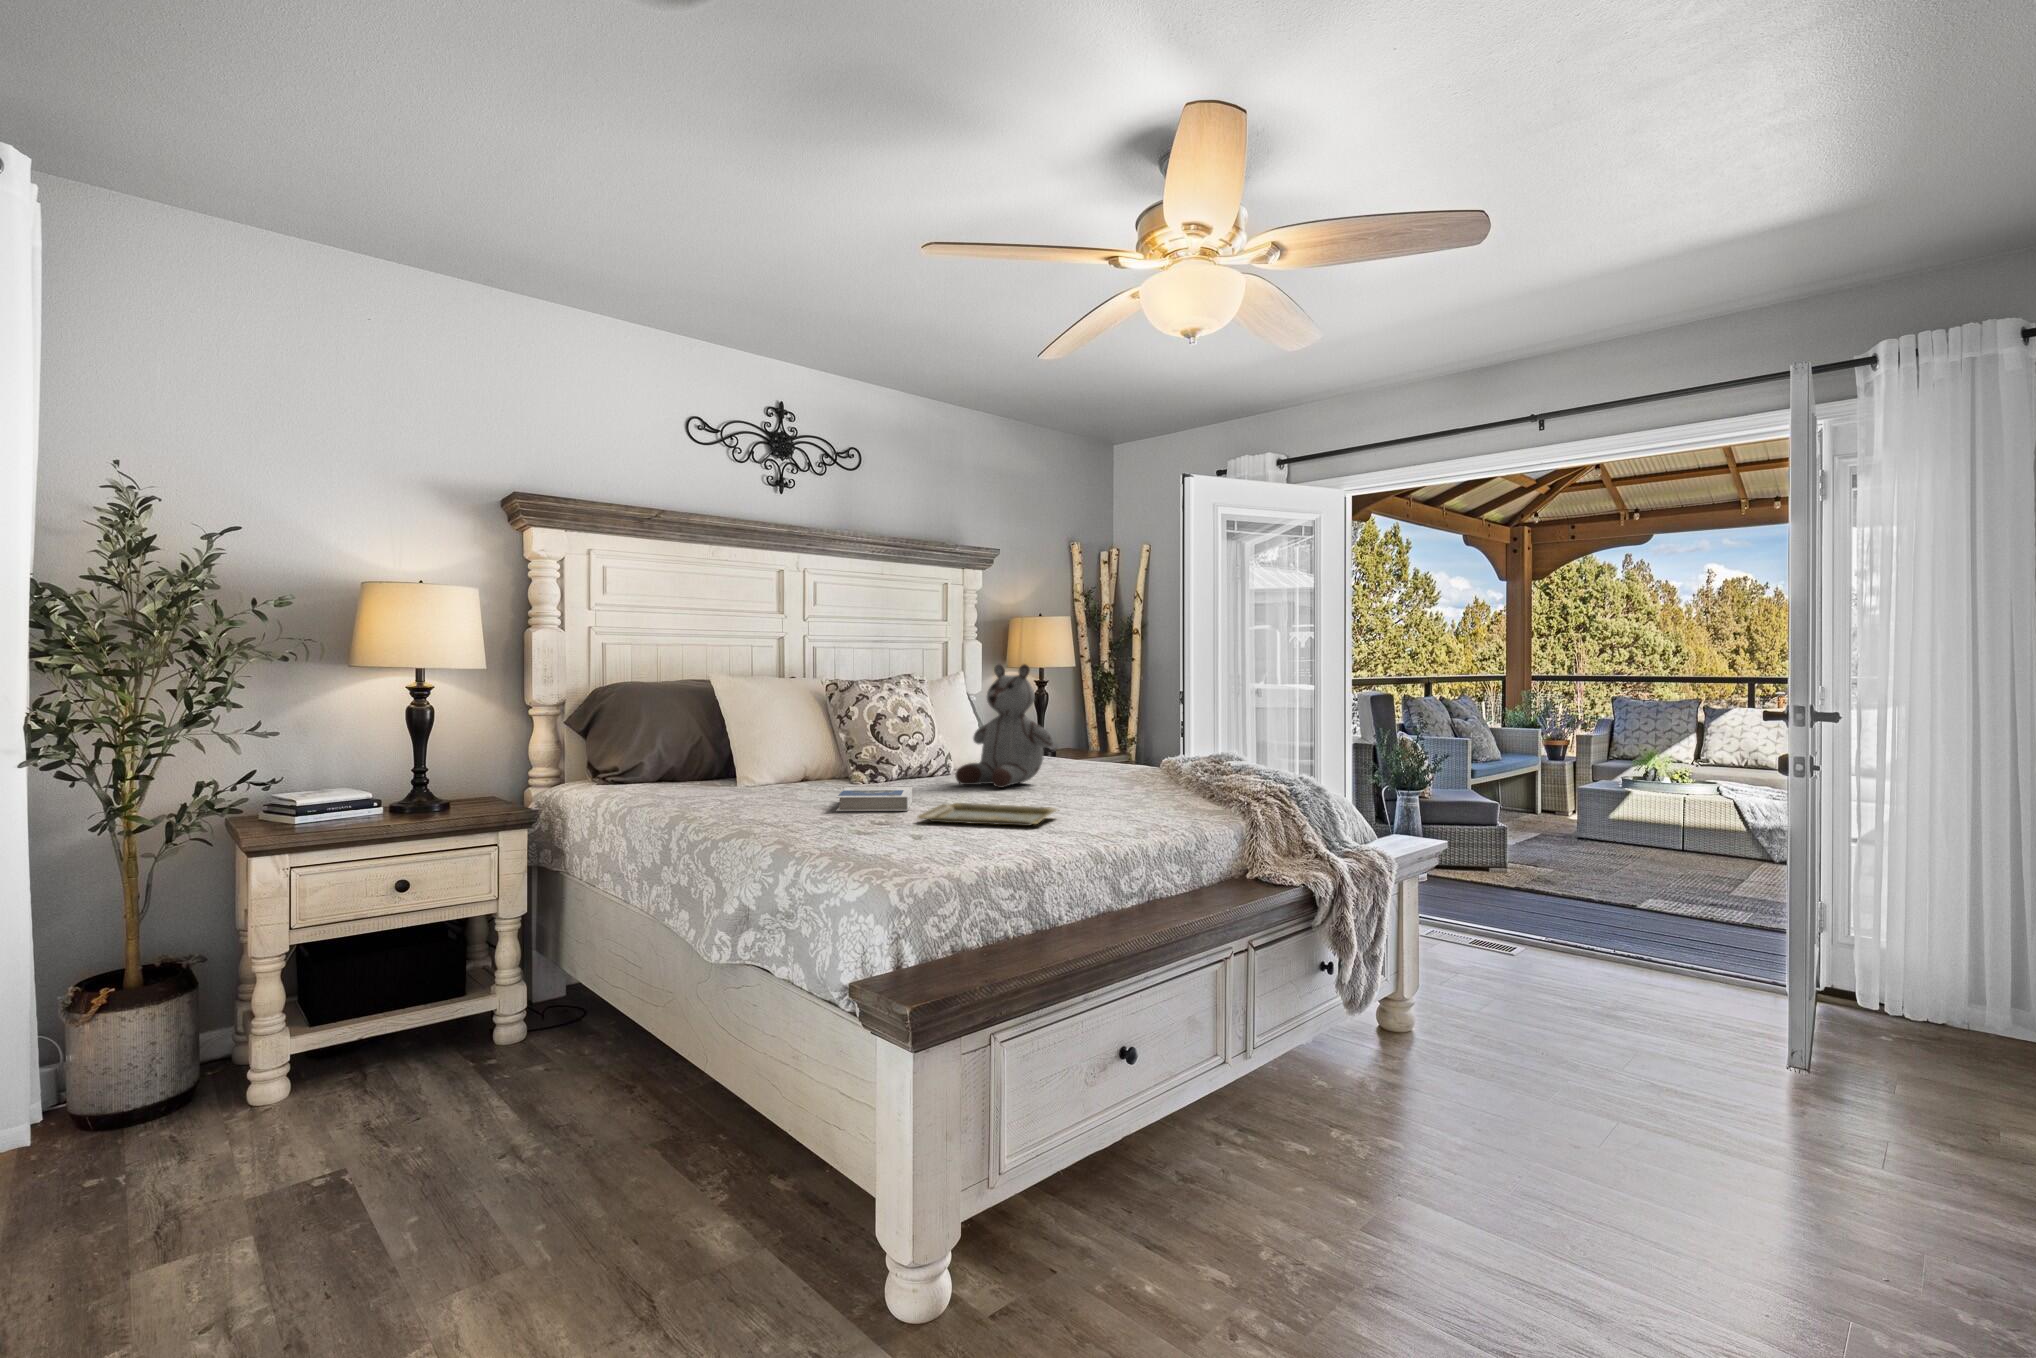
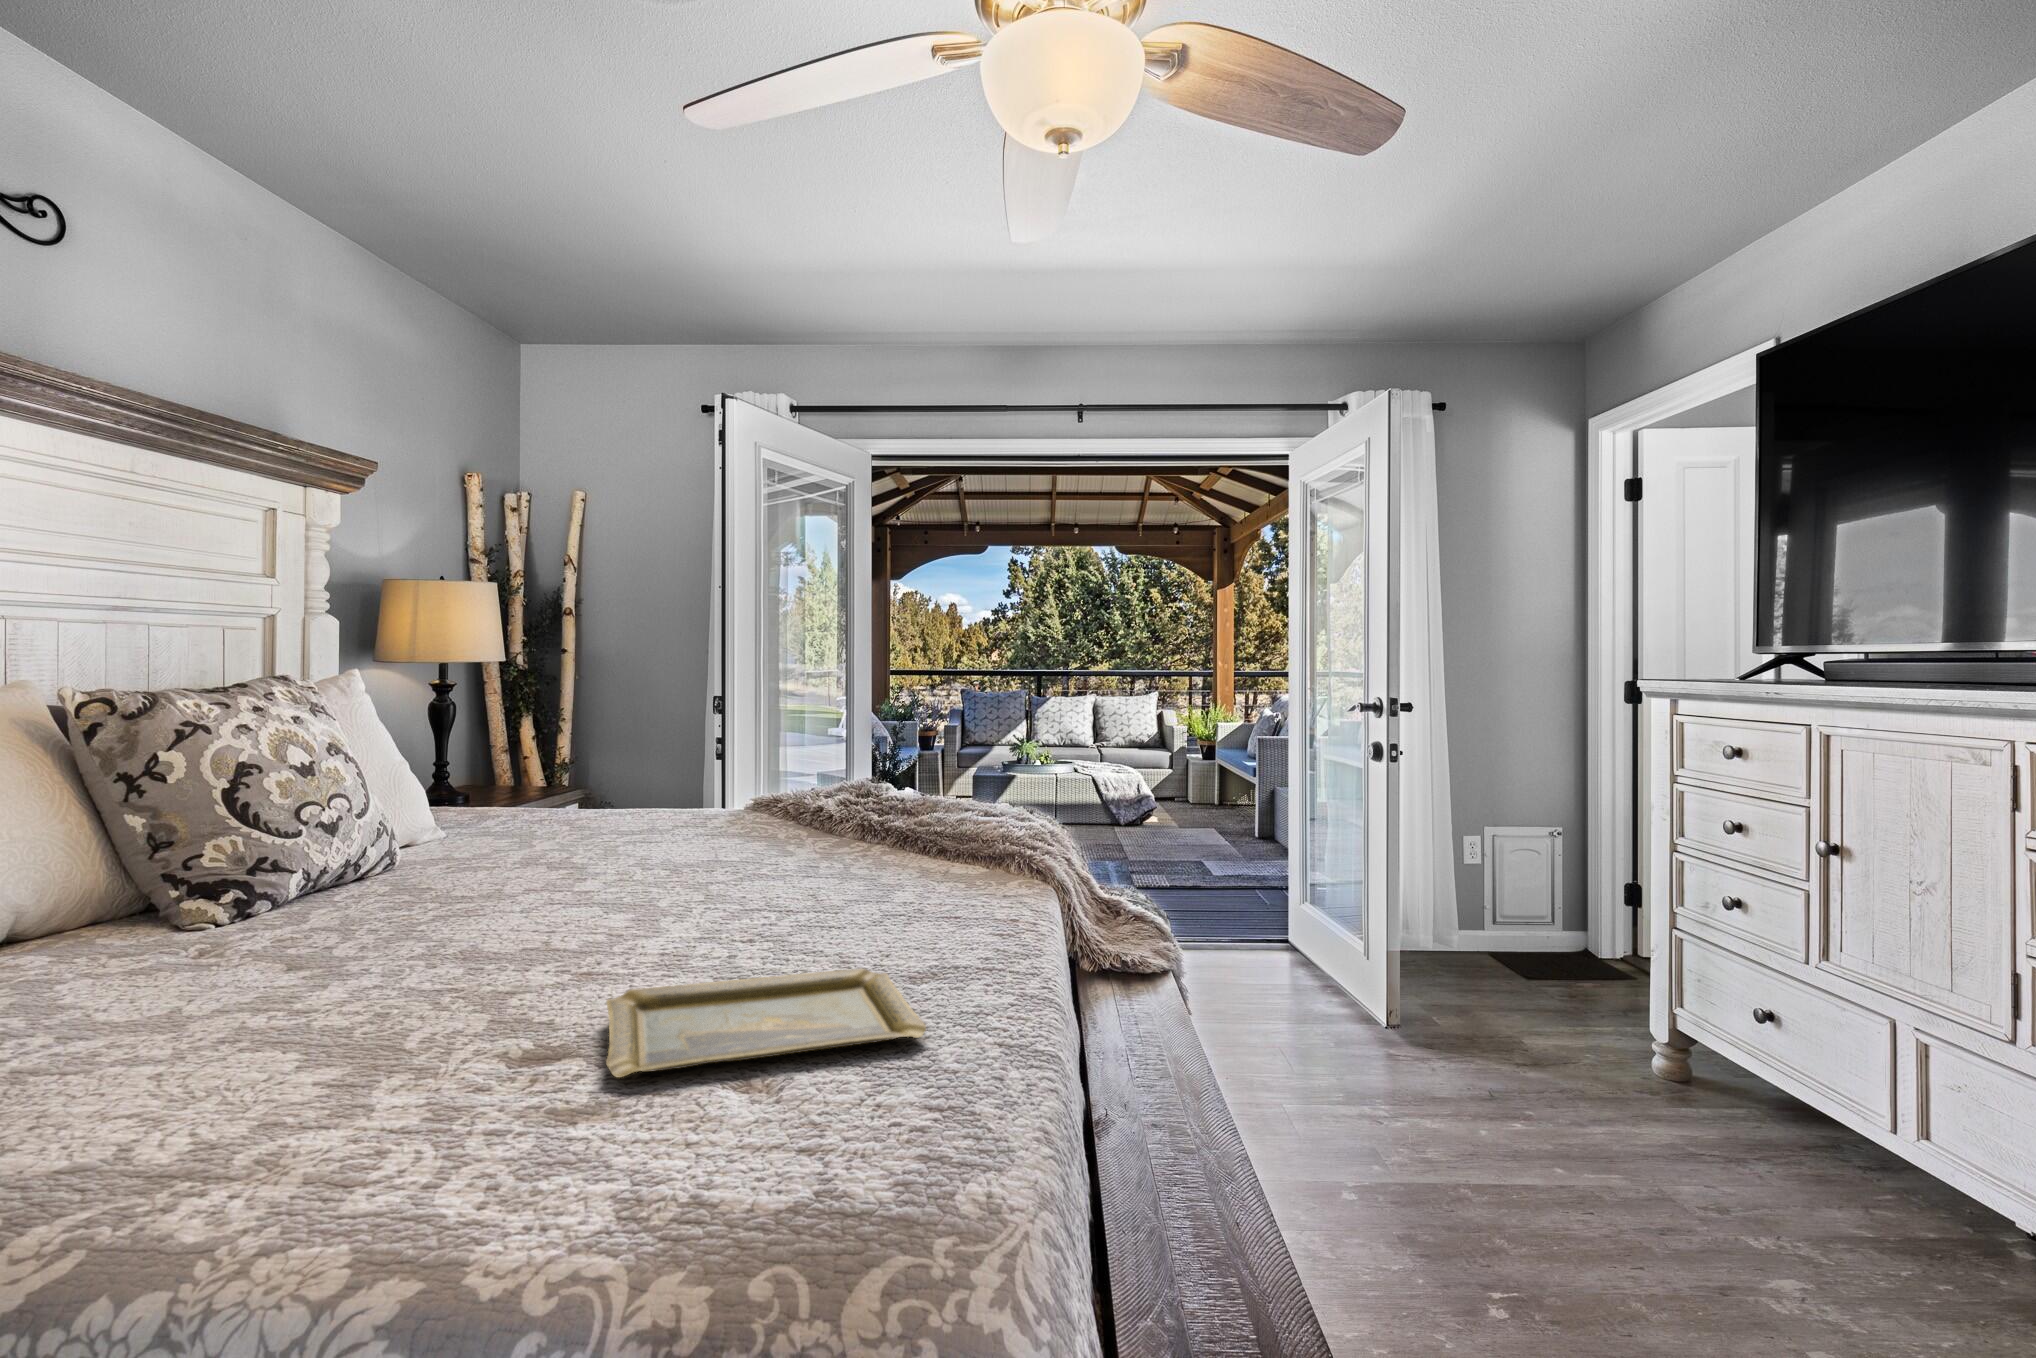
stuffed bear: present [955,664,1053,788] -> none [464,663,661,900]
hardback book: present [836,786,913,811] -> none [261,944,500,1071]

